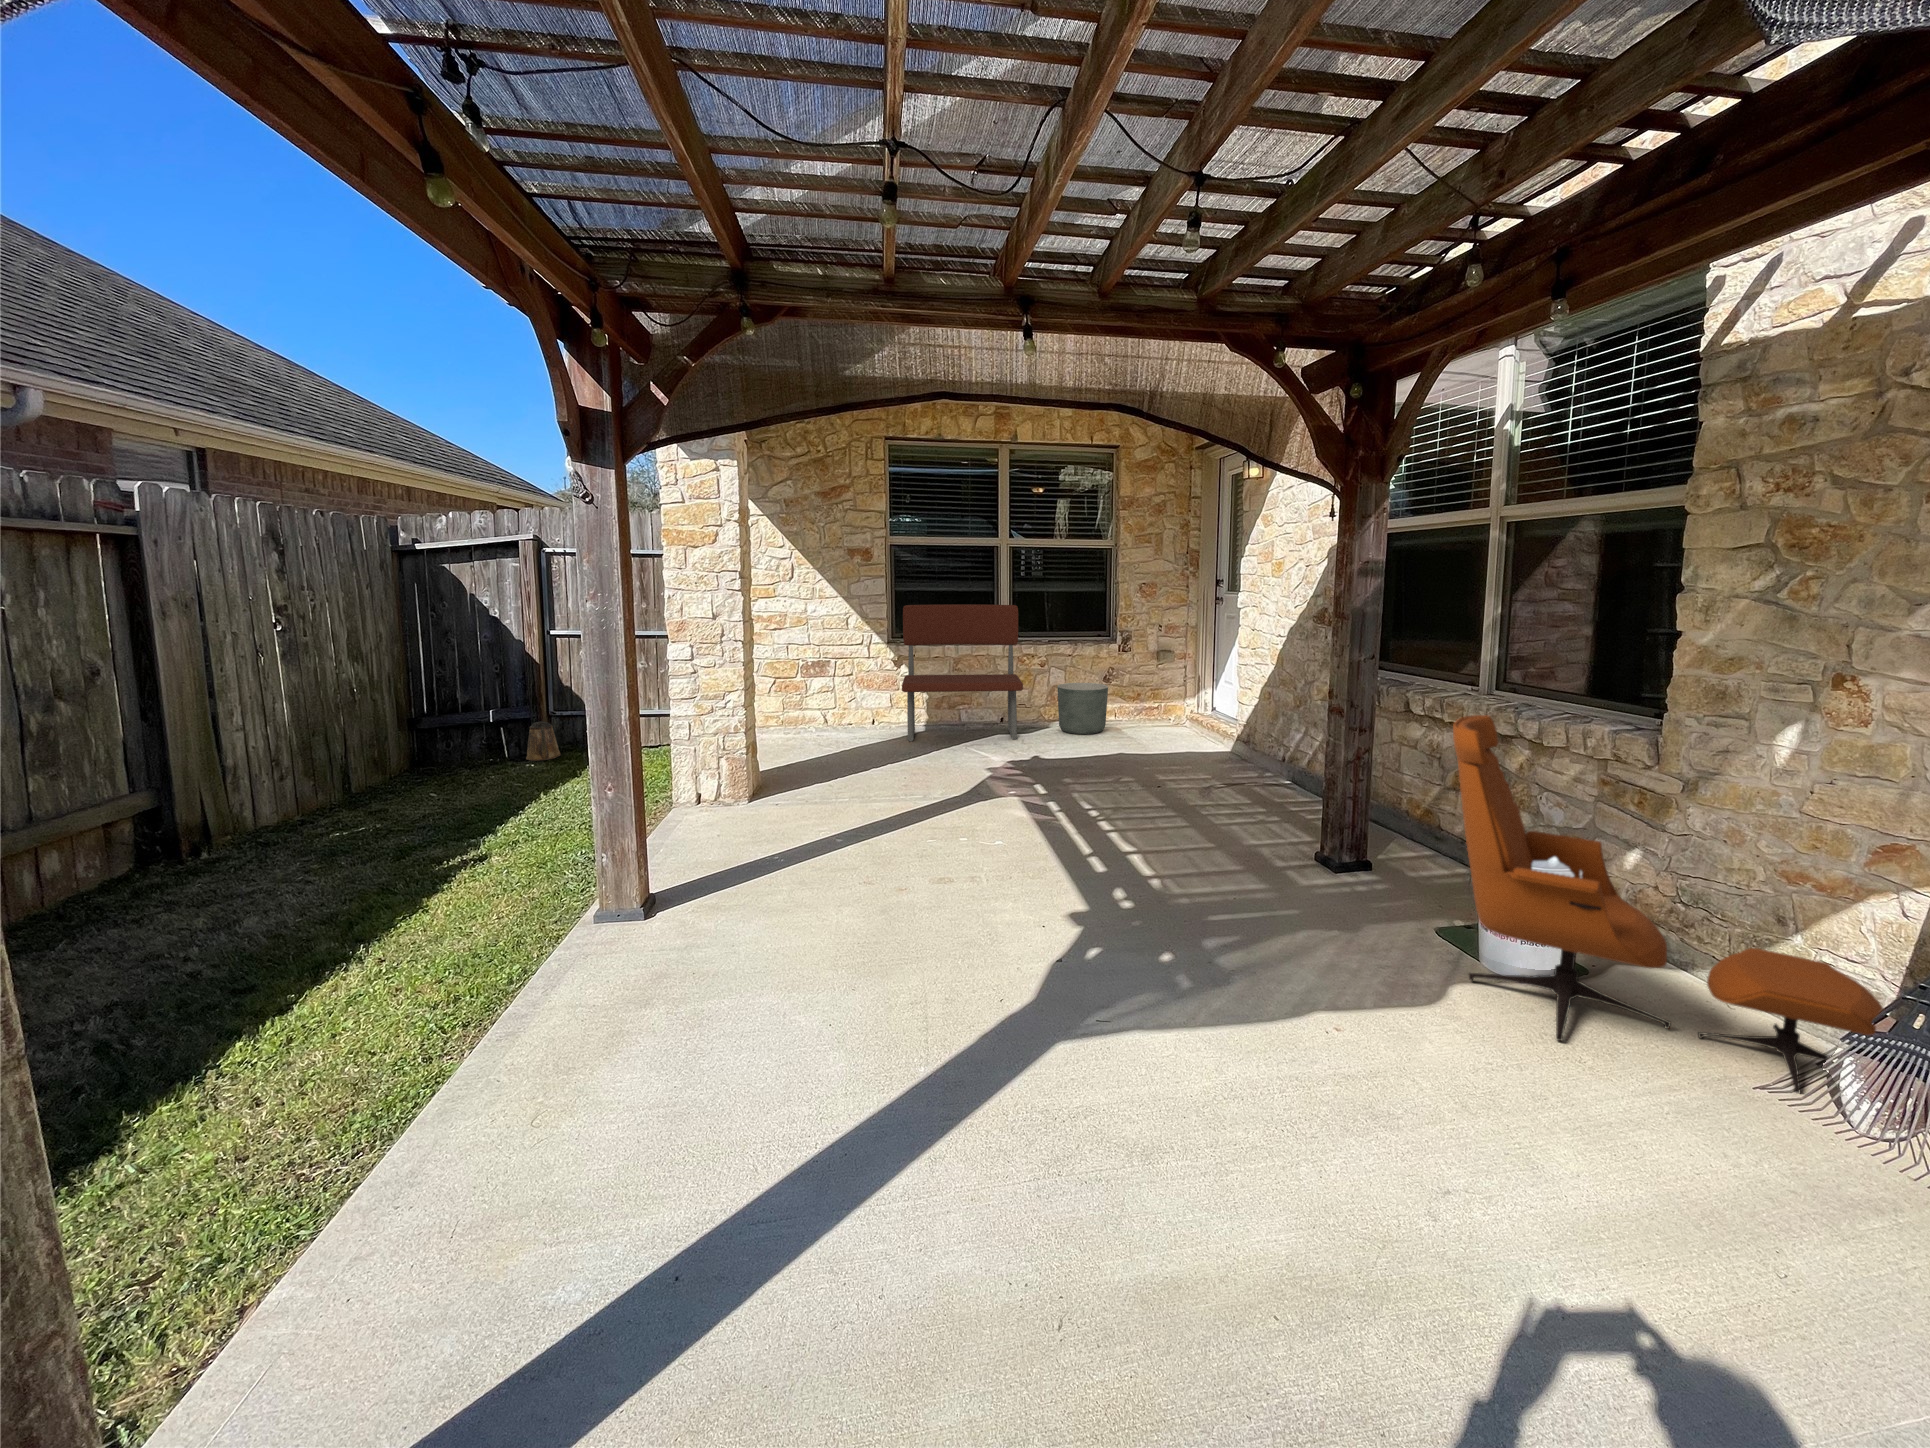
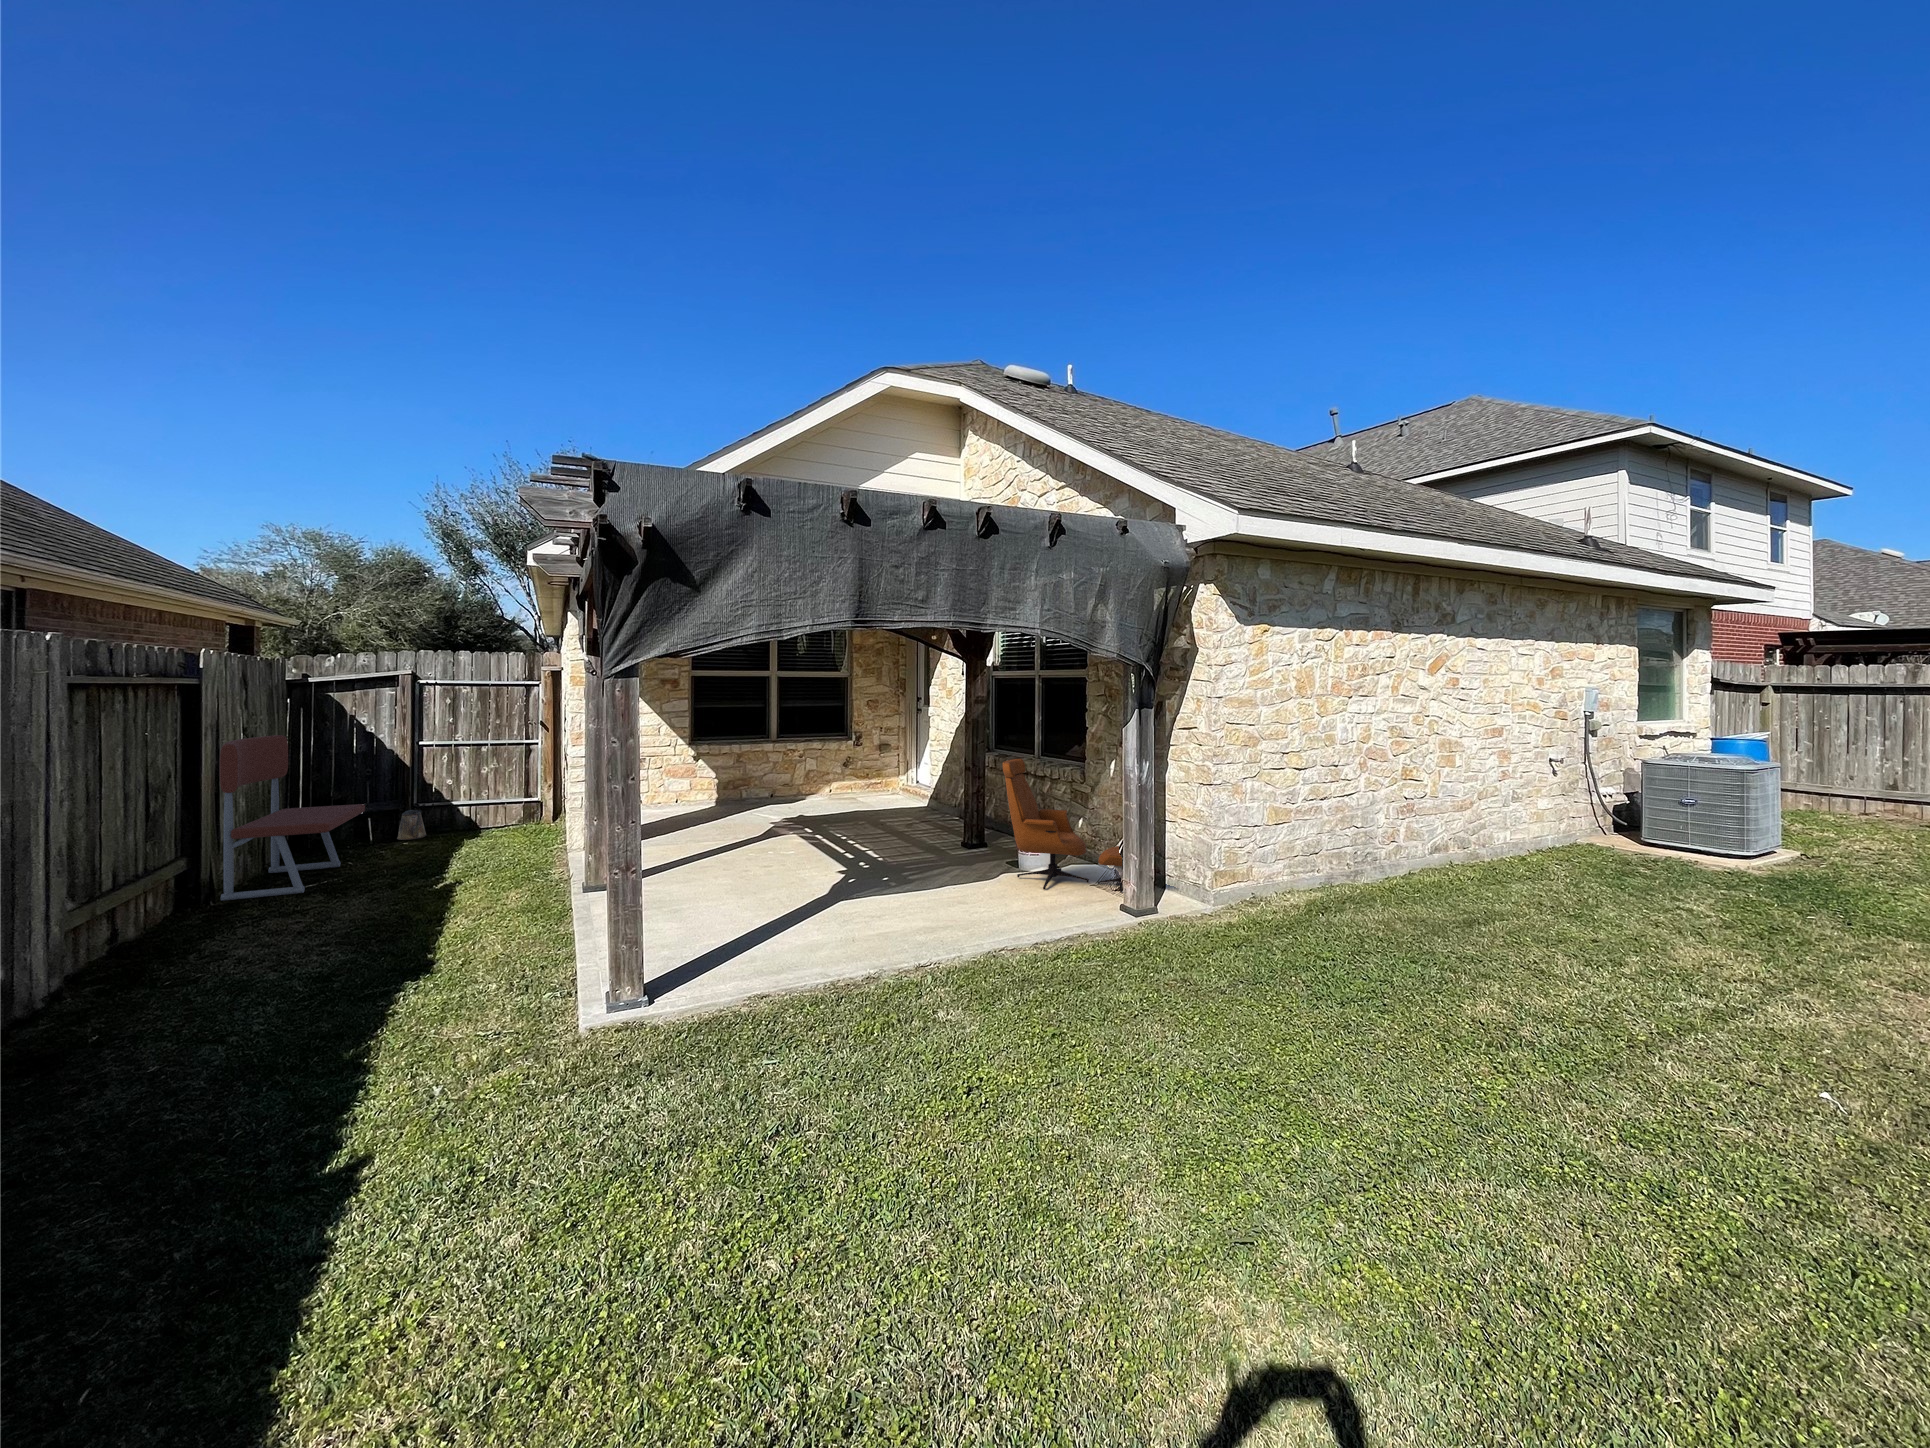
bench: present [902,604,1023,741] -> present [220,735,365,901]
planter: present [1057,683,1108,734] -> none [812,768,847,802]

